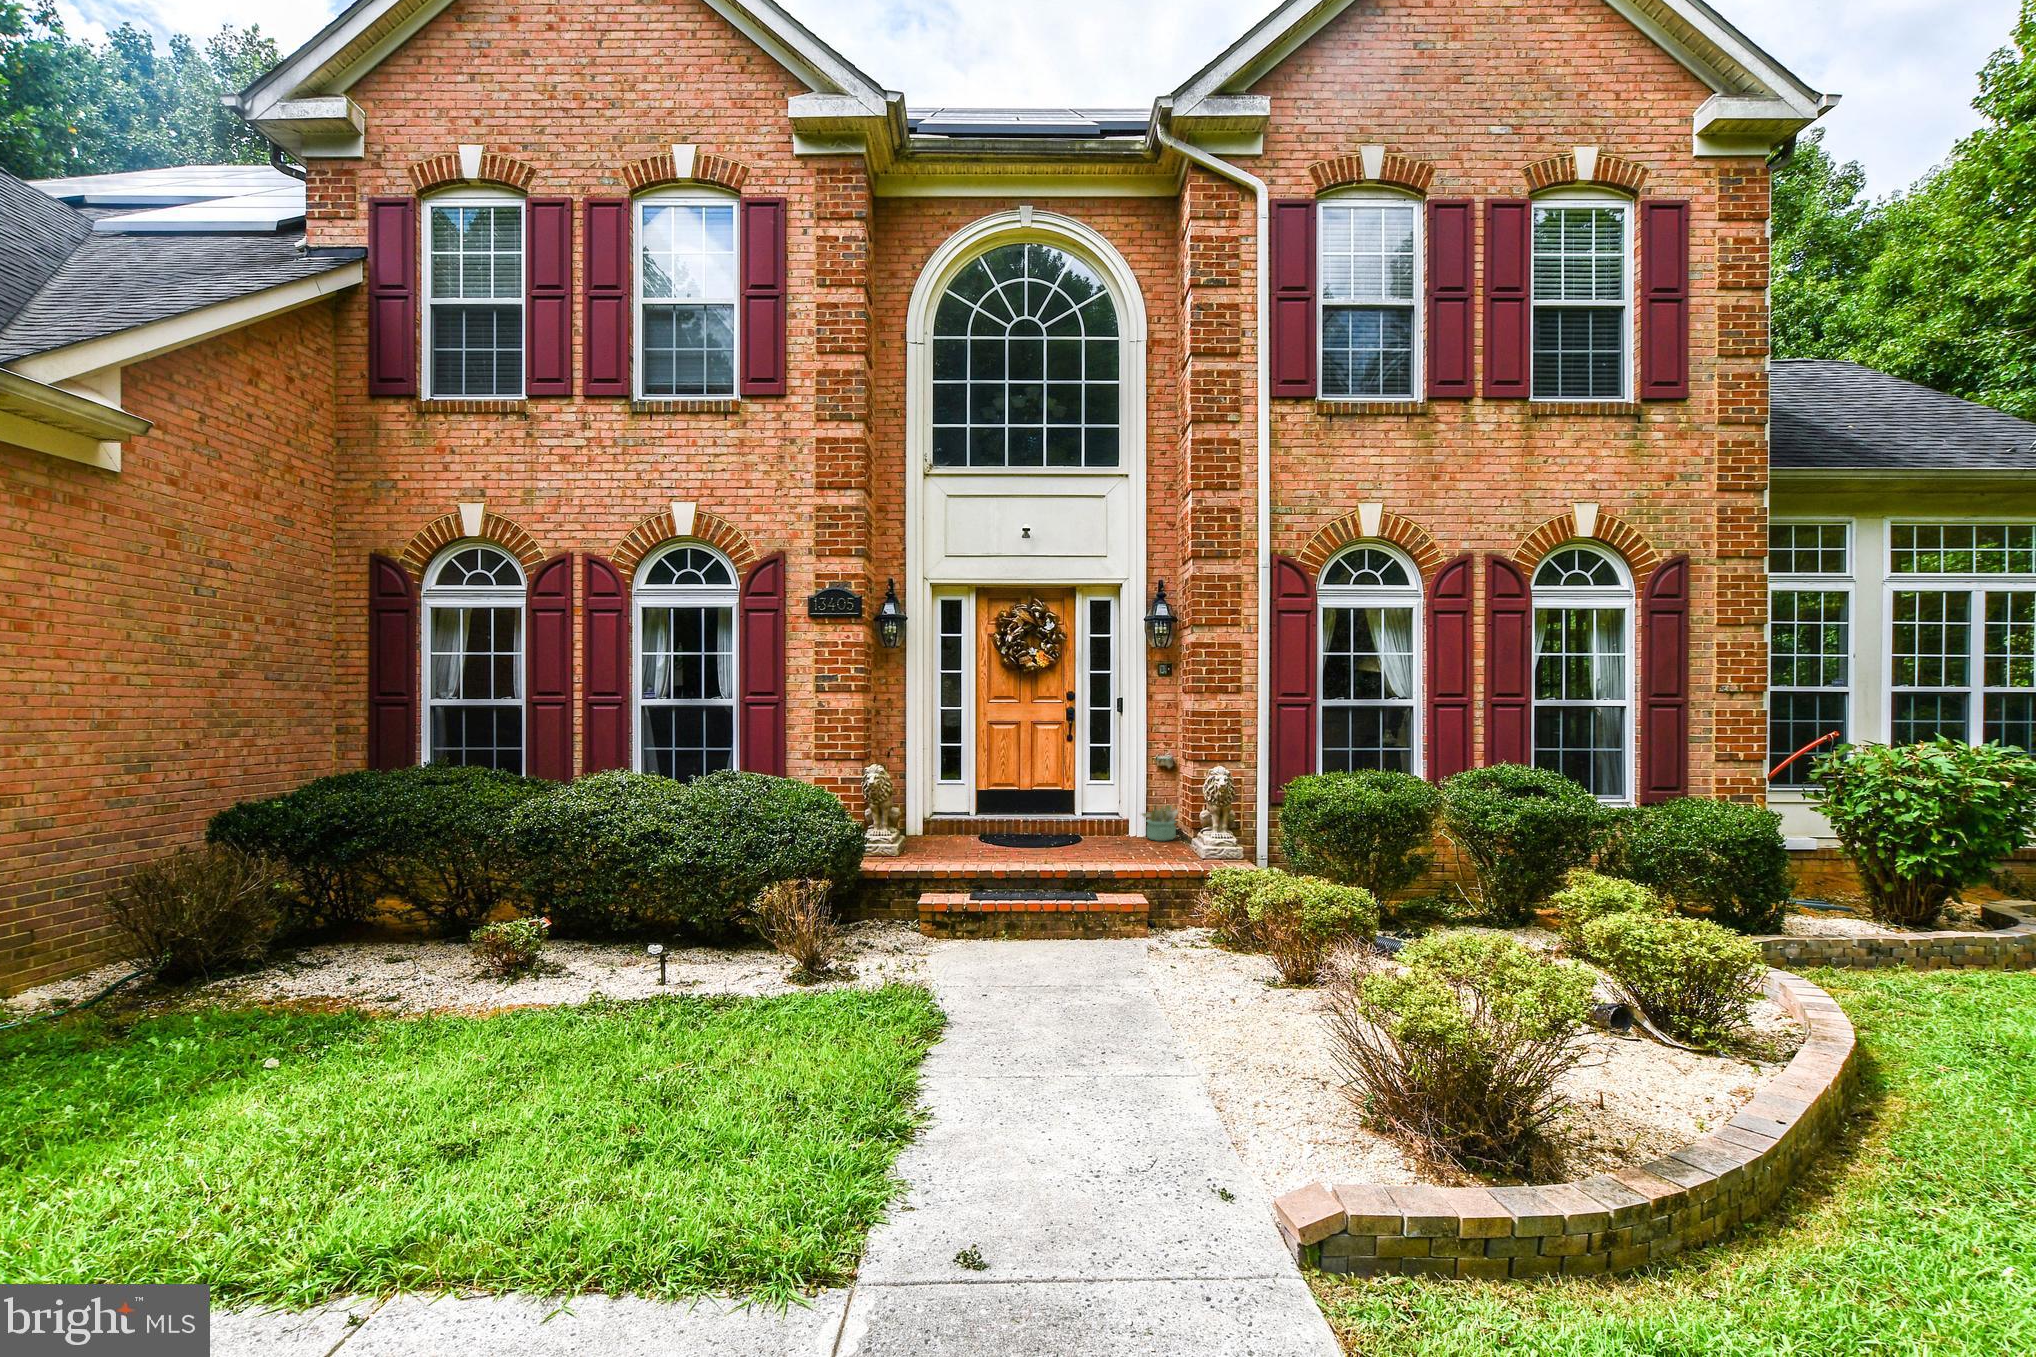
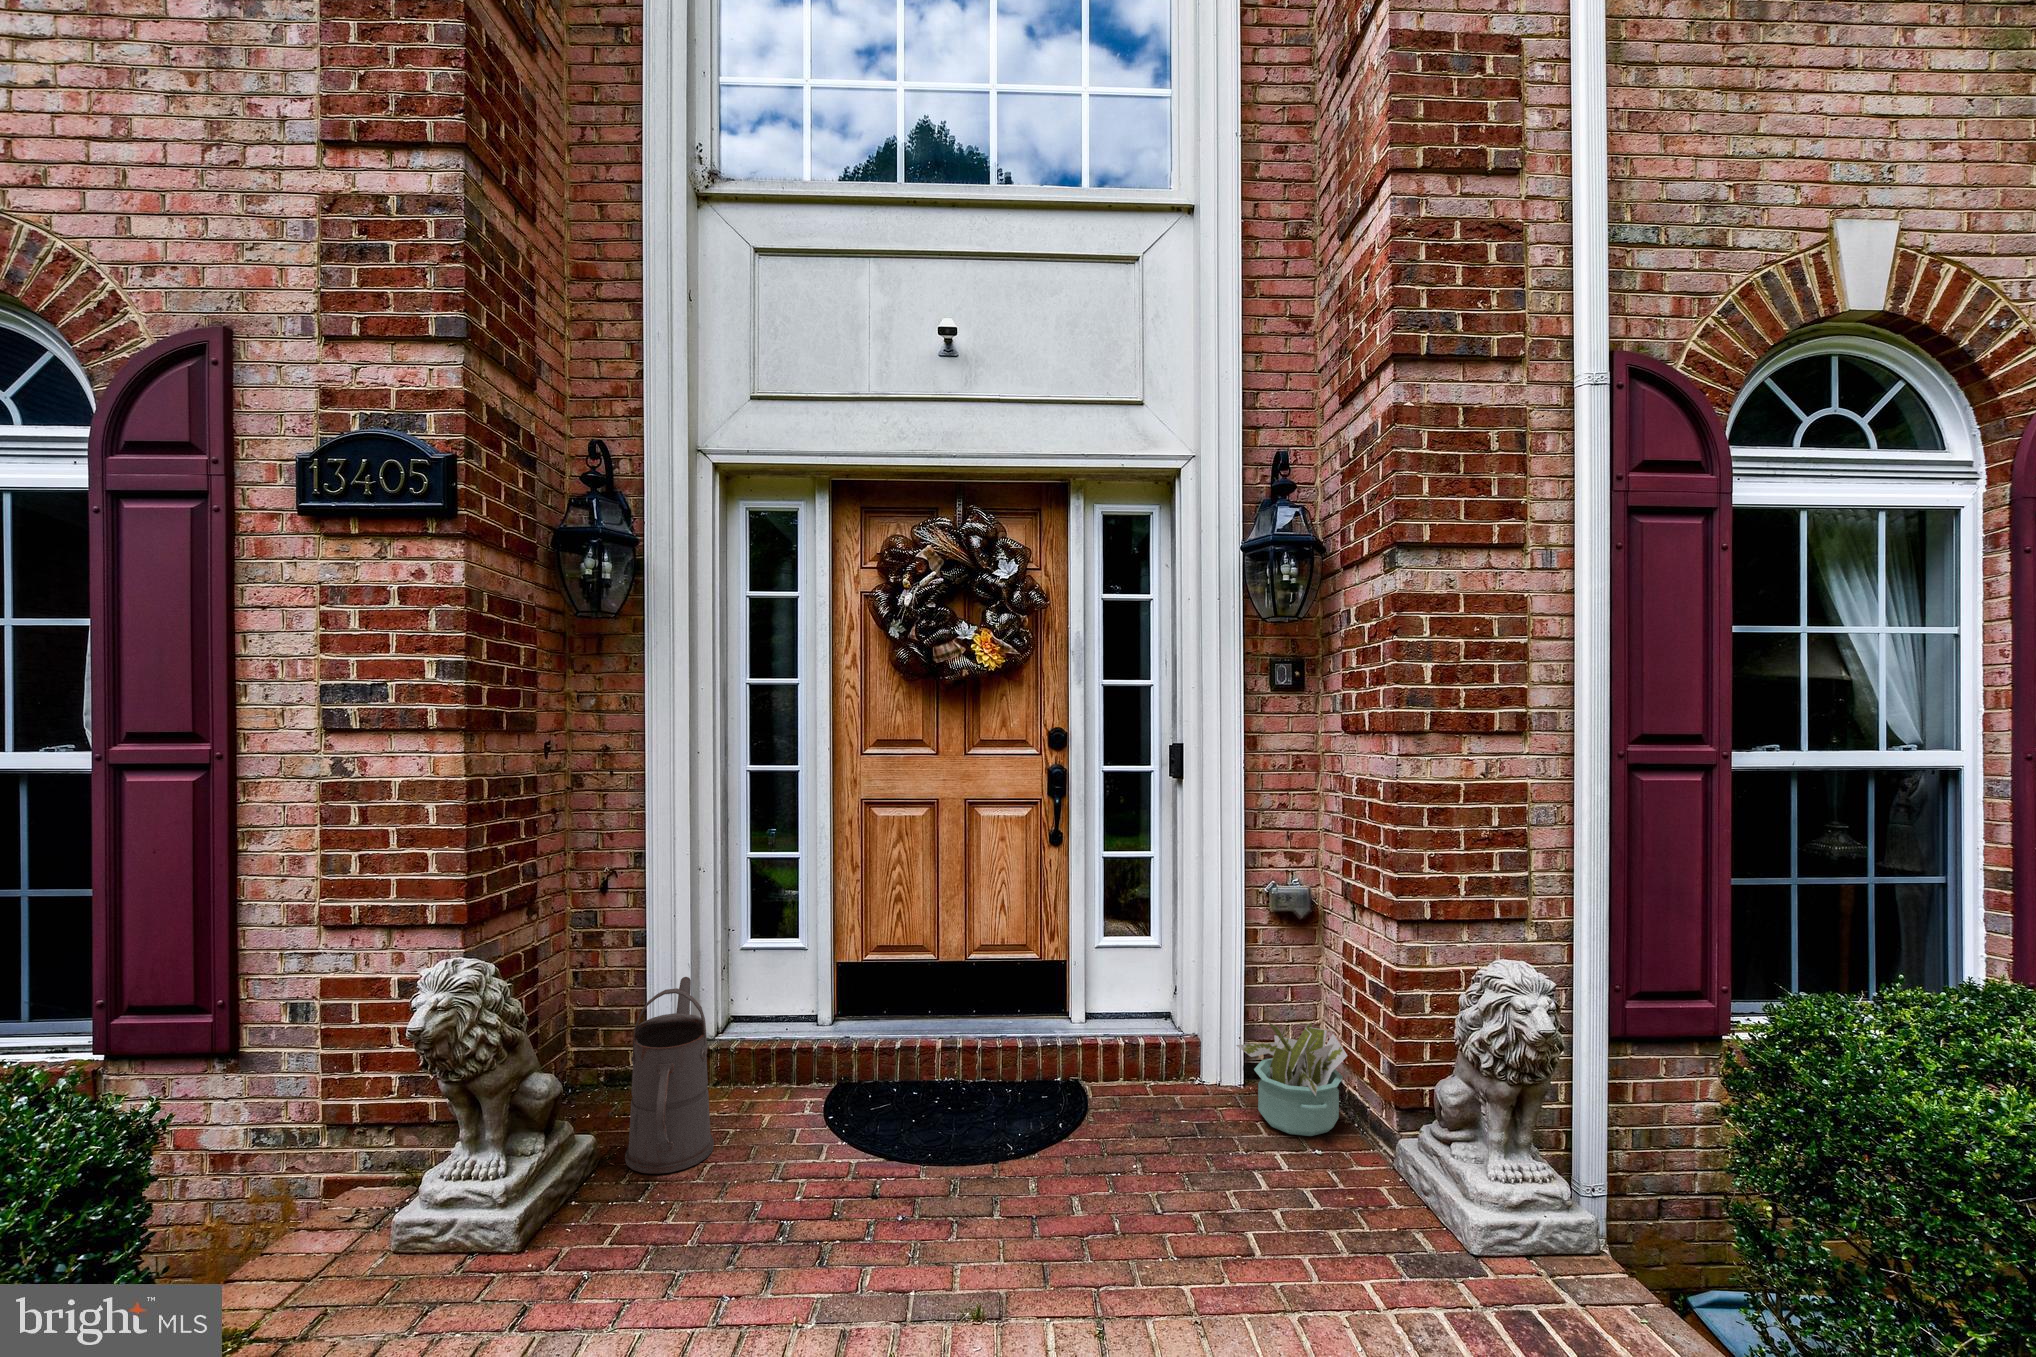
watering can: none [918,785,948,845] -> present [625,977,714,1174]

